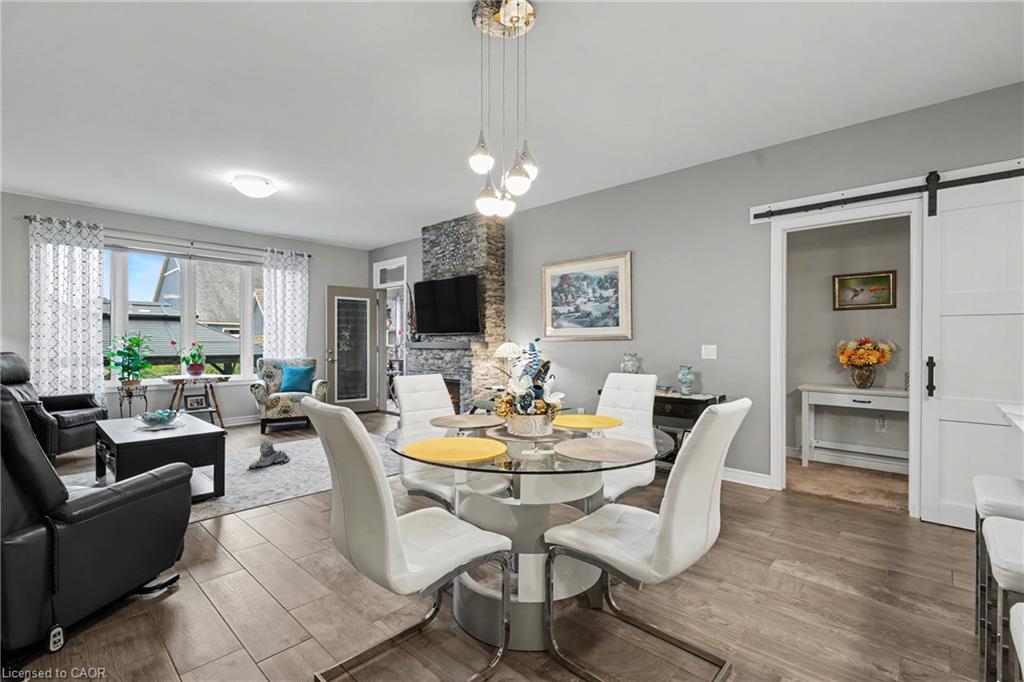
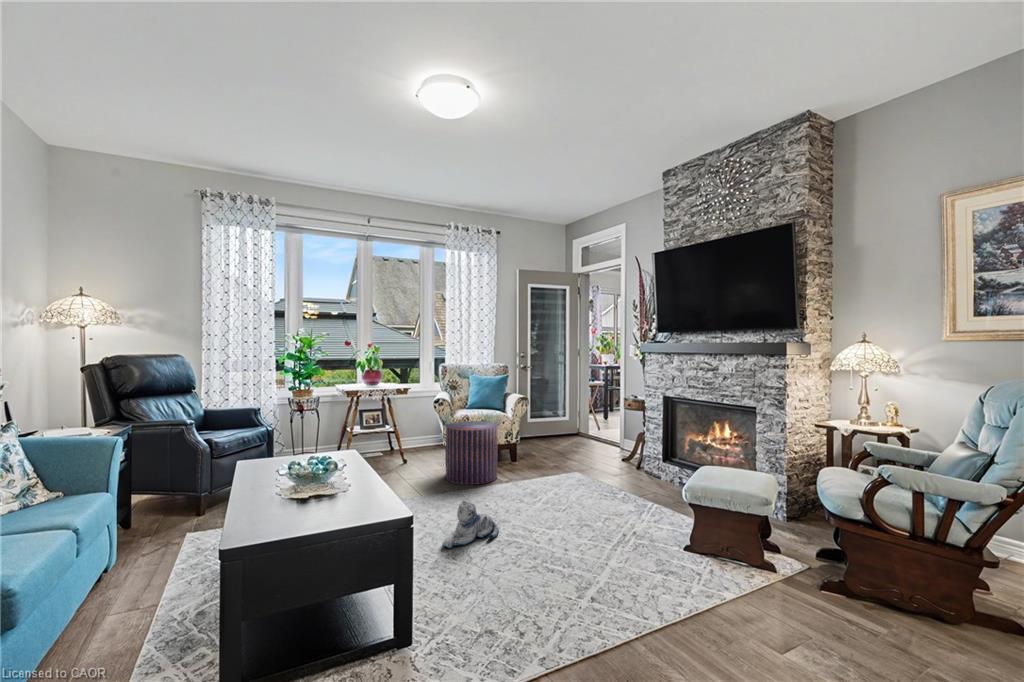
pouf: none [258,399,300,443] -> present [446,421,497,485]

